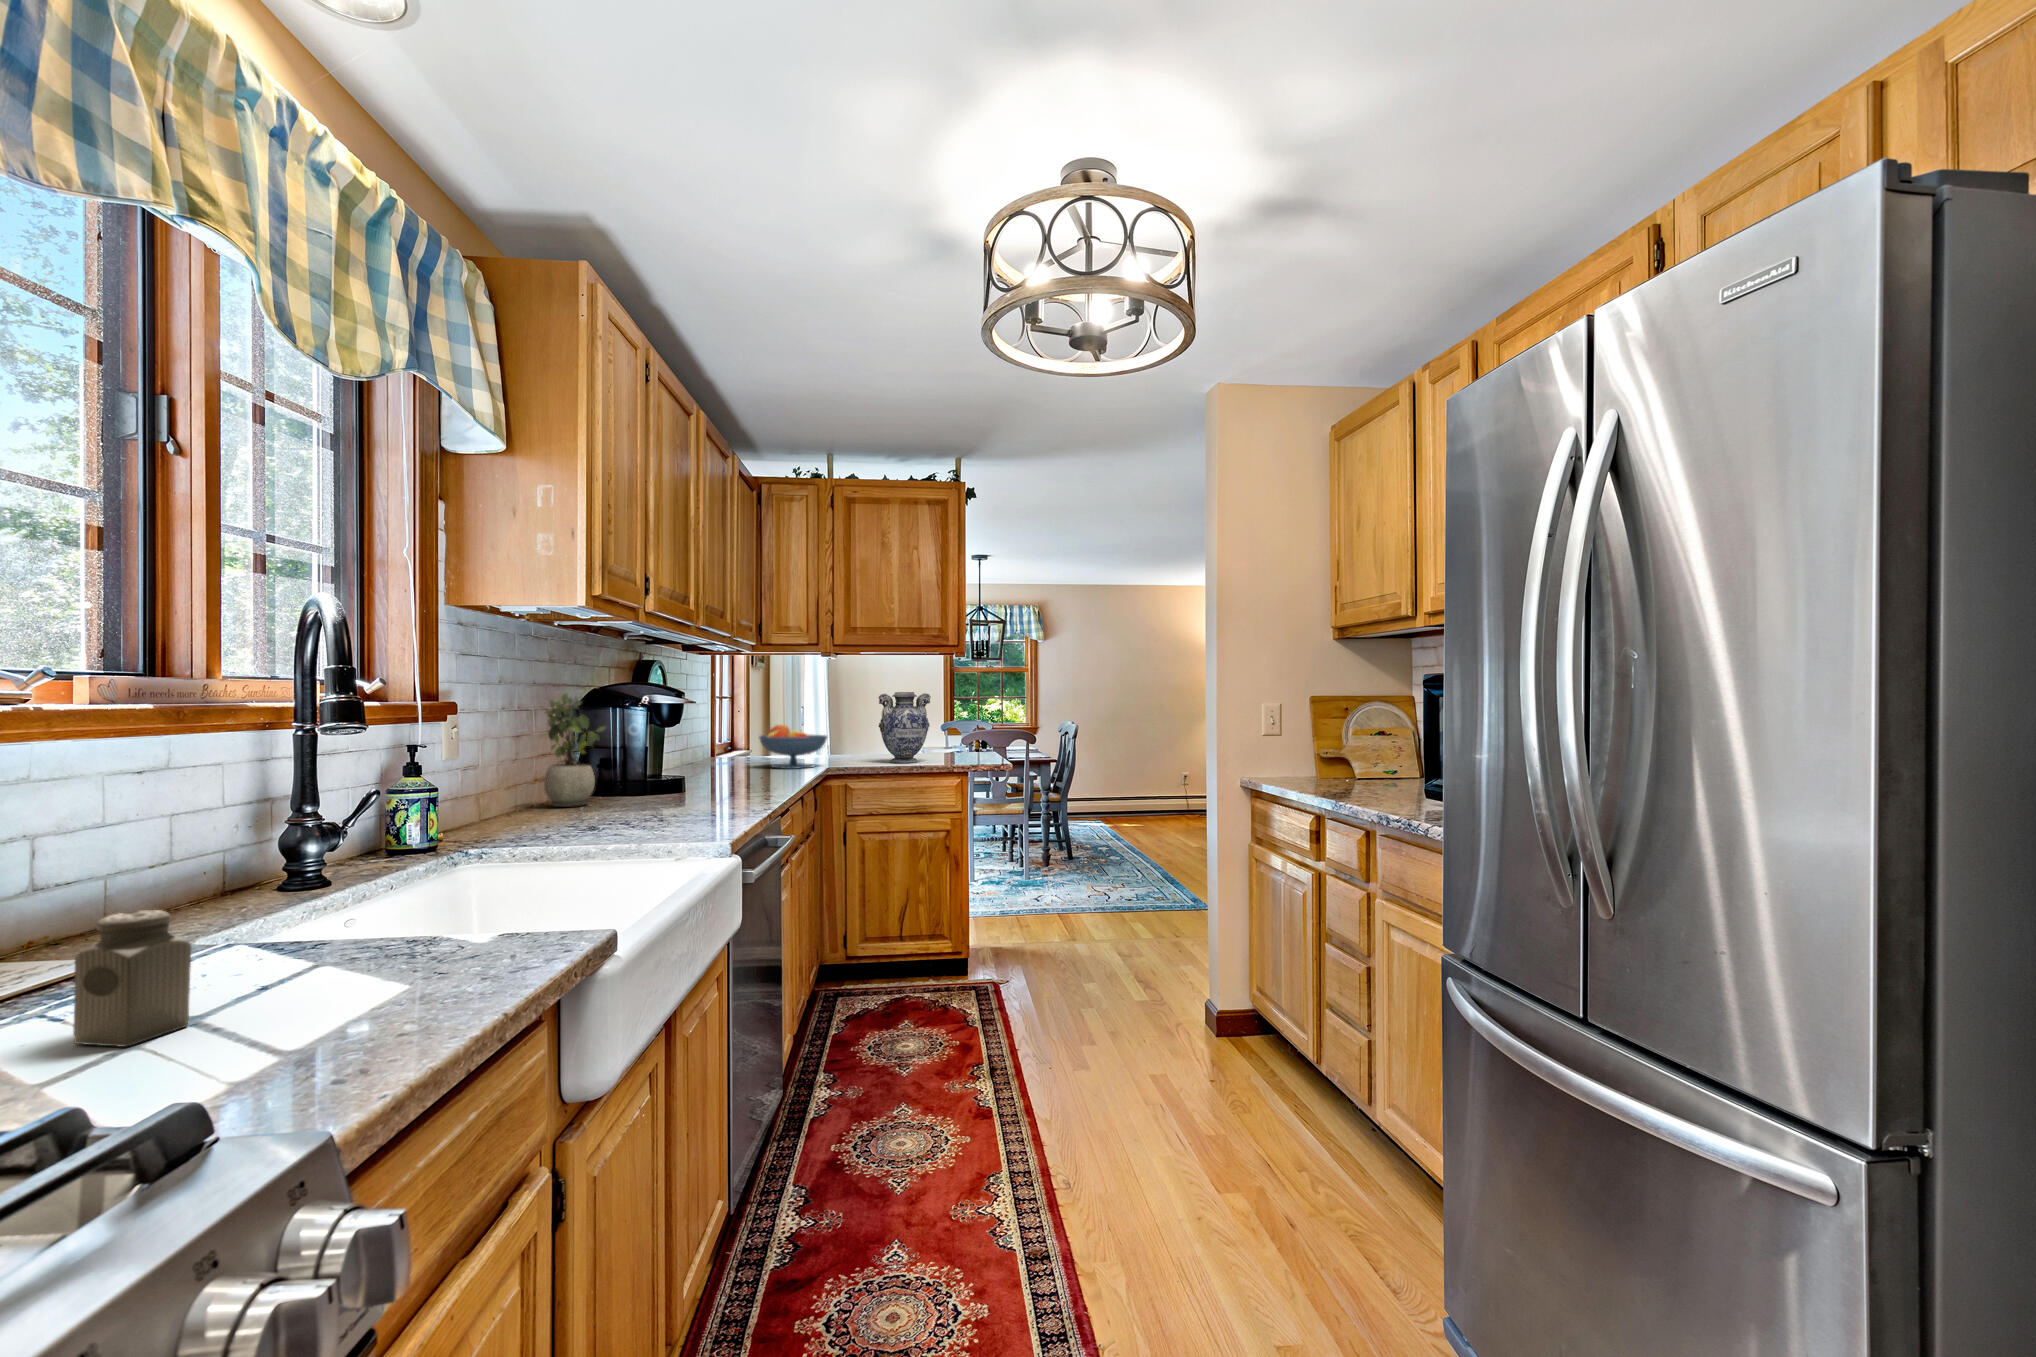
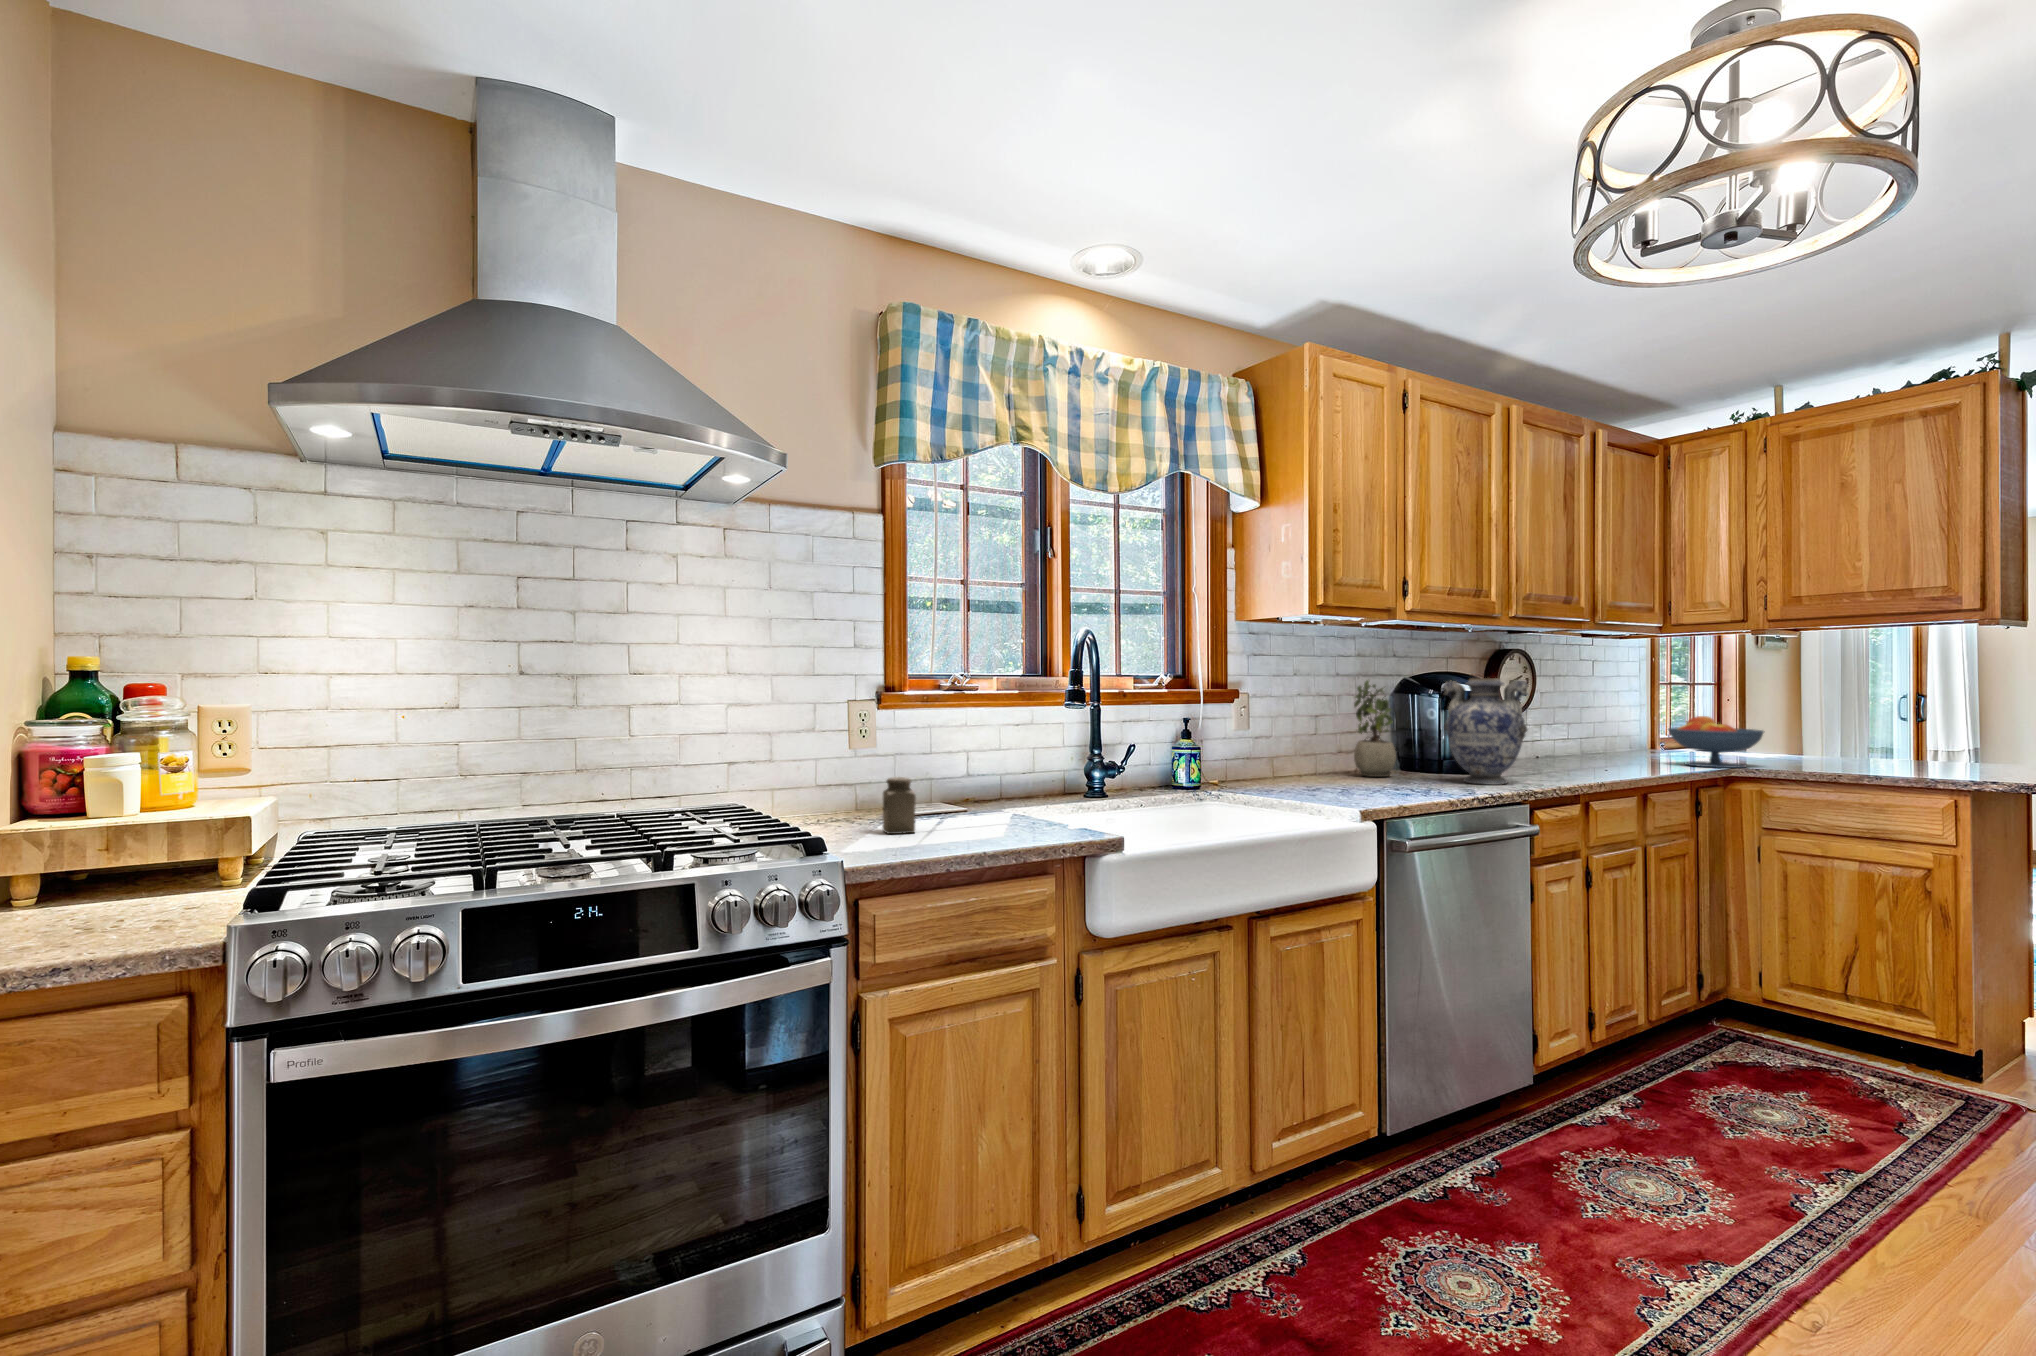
vase: present [879,692,931,763] -> present [1444,678,1528,785]

